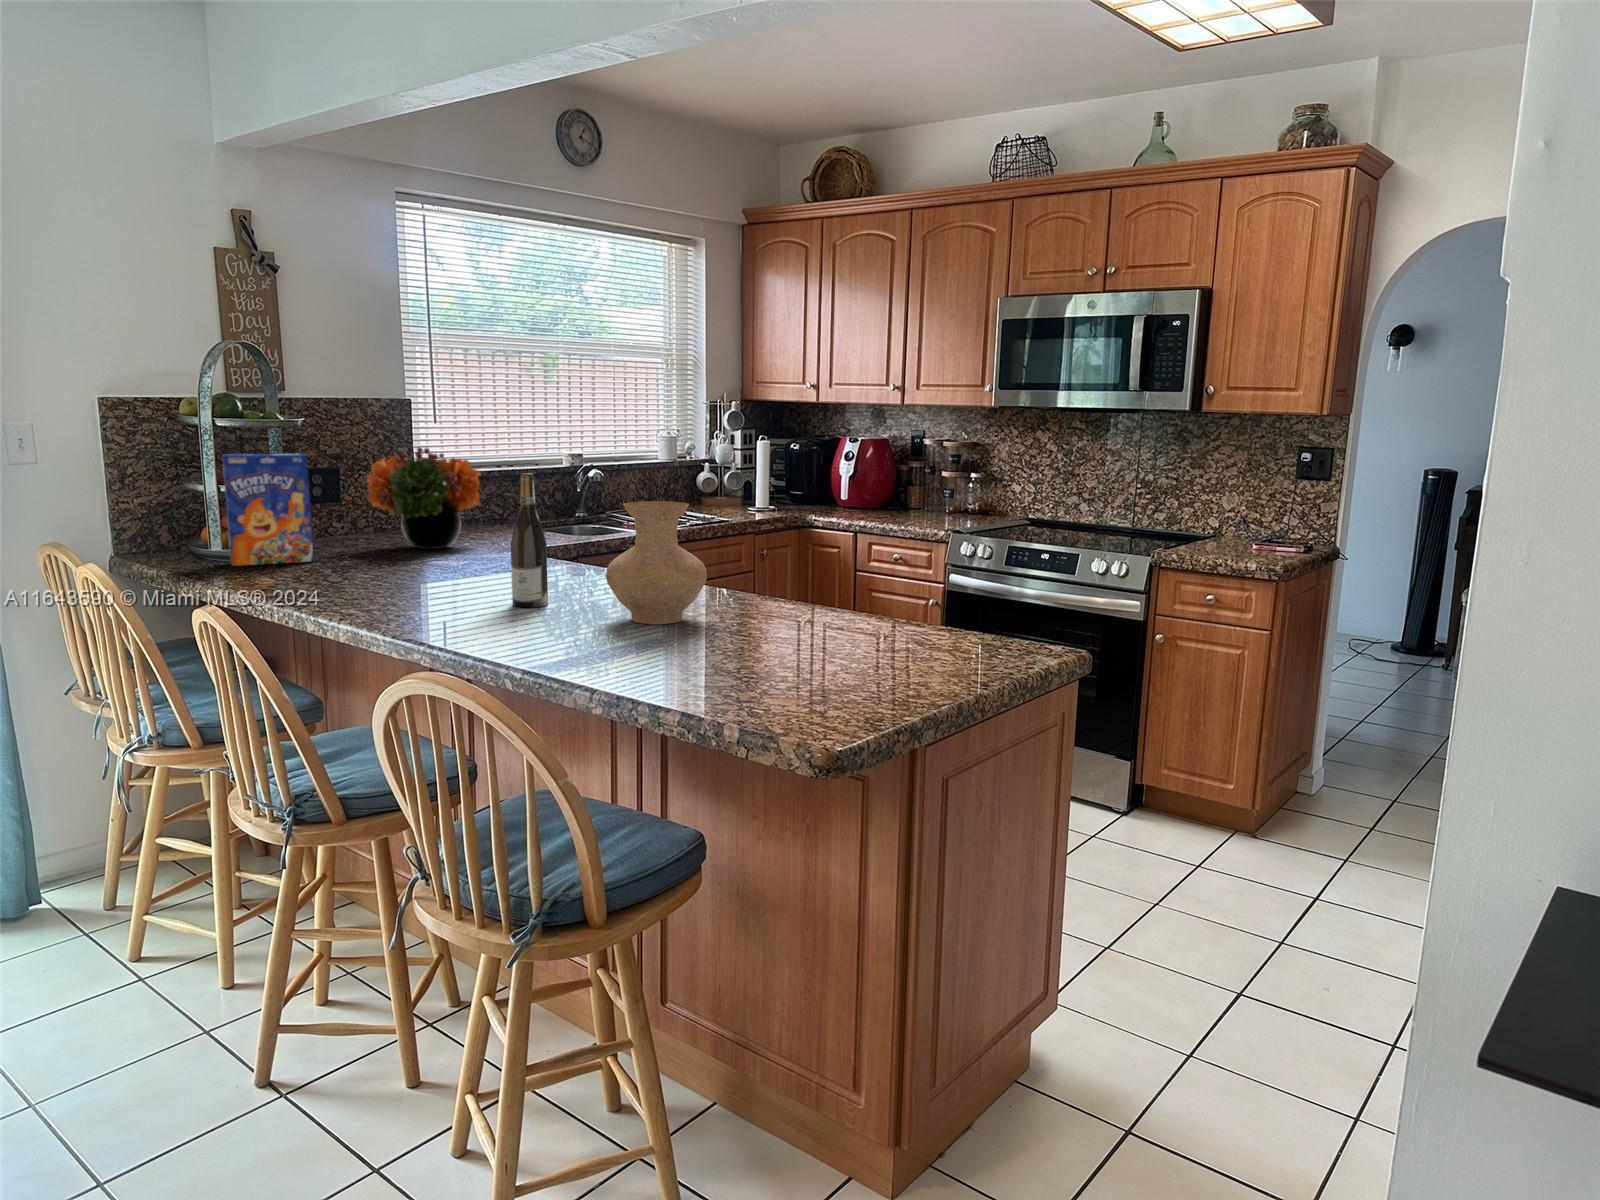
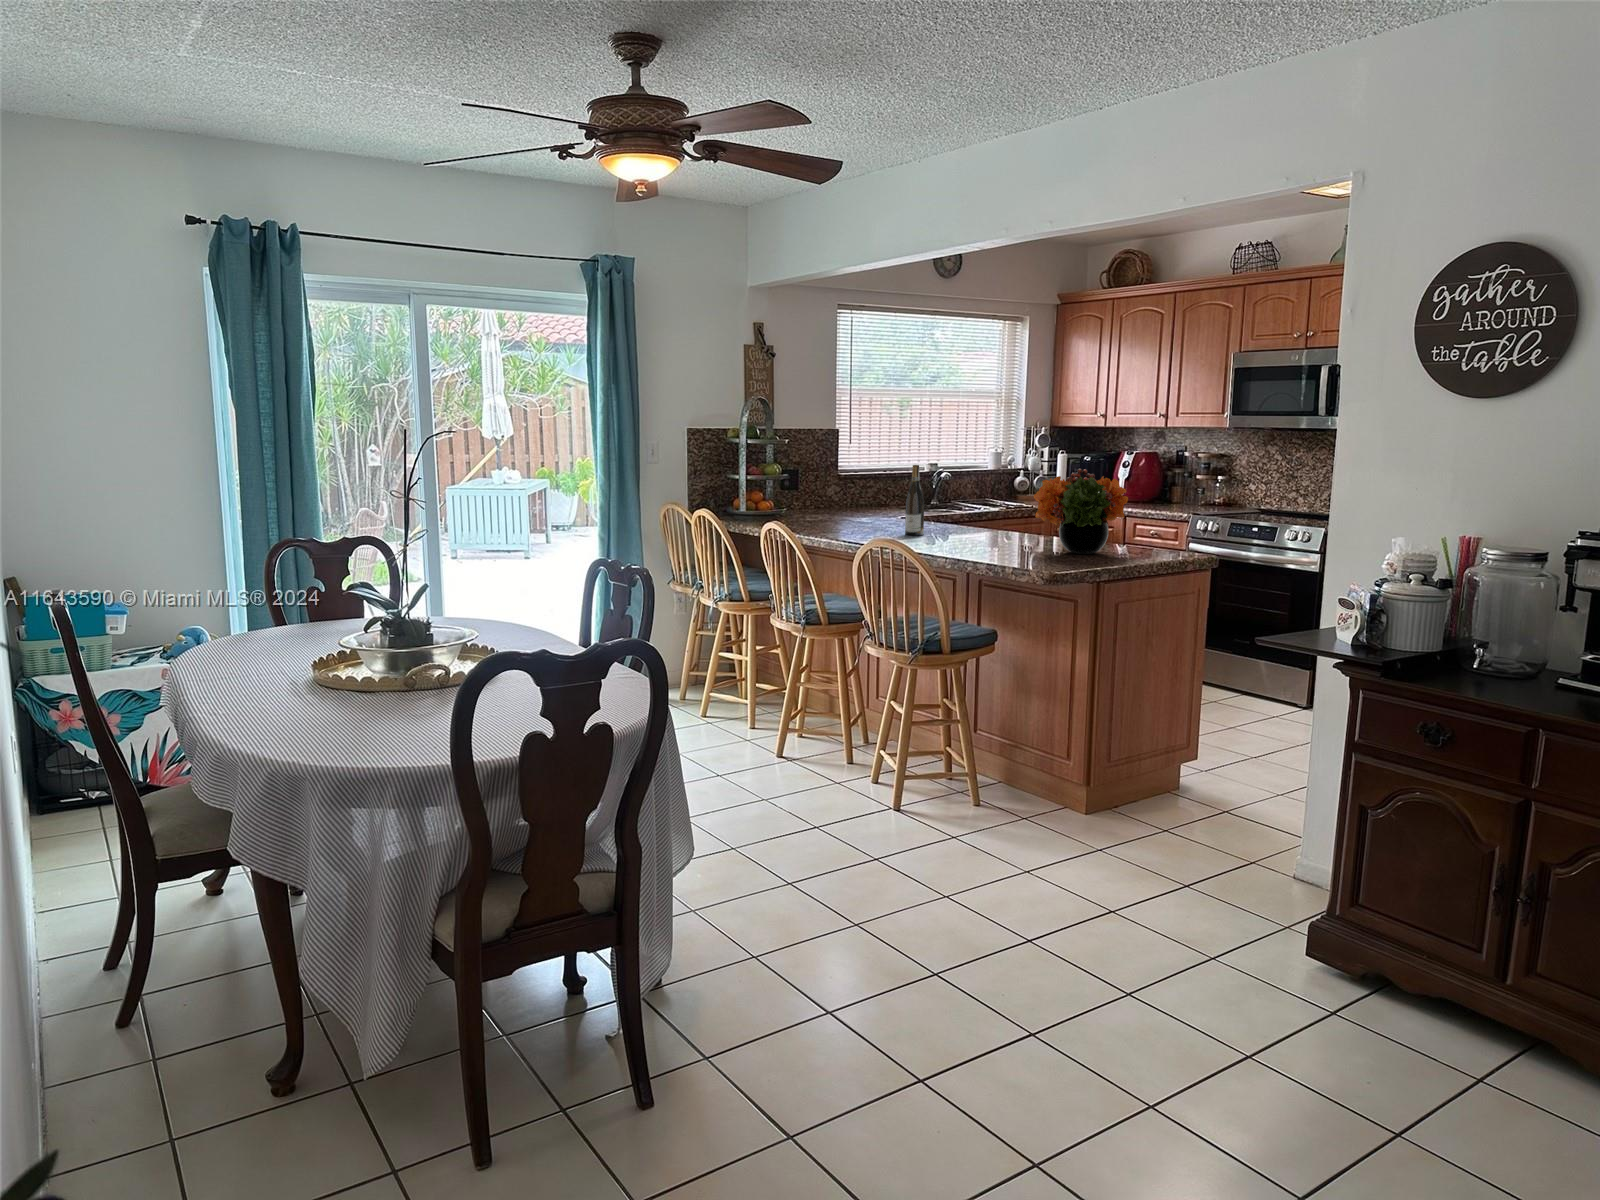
flower arrangement: present [366,447,481,549] -> present [1034,469,1128,554]
cereal box: present [222,454,314,566] -> none [750,459,793,519]
vase: present [606,501,707,624] -> none [955,479,1009,542]

